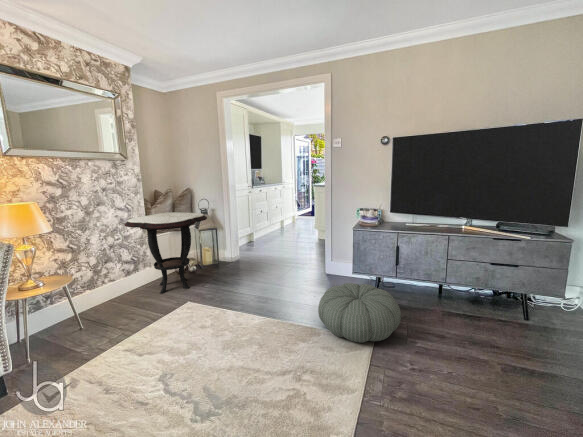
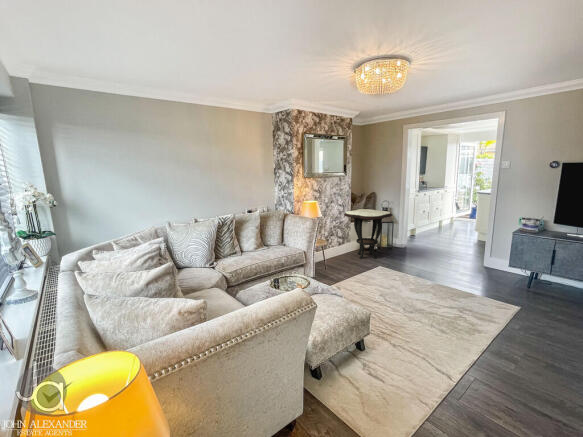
pouf: present [318,283,401,343] -> none [475,270,546,309]

